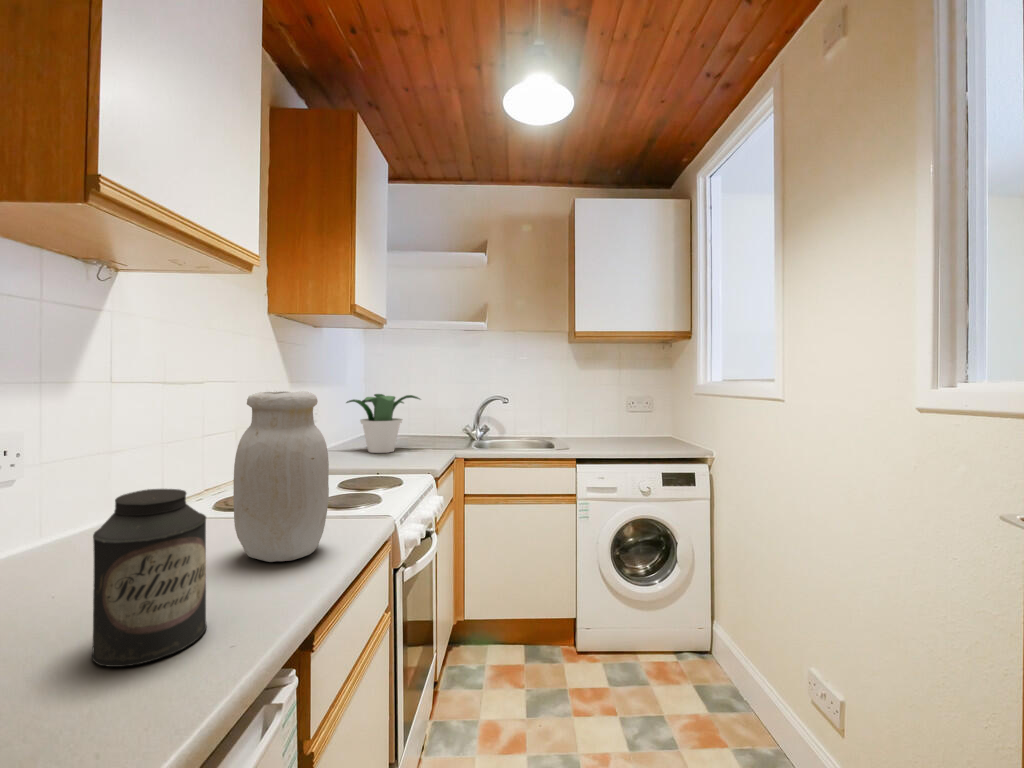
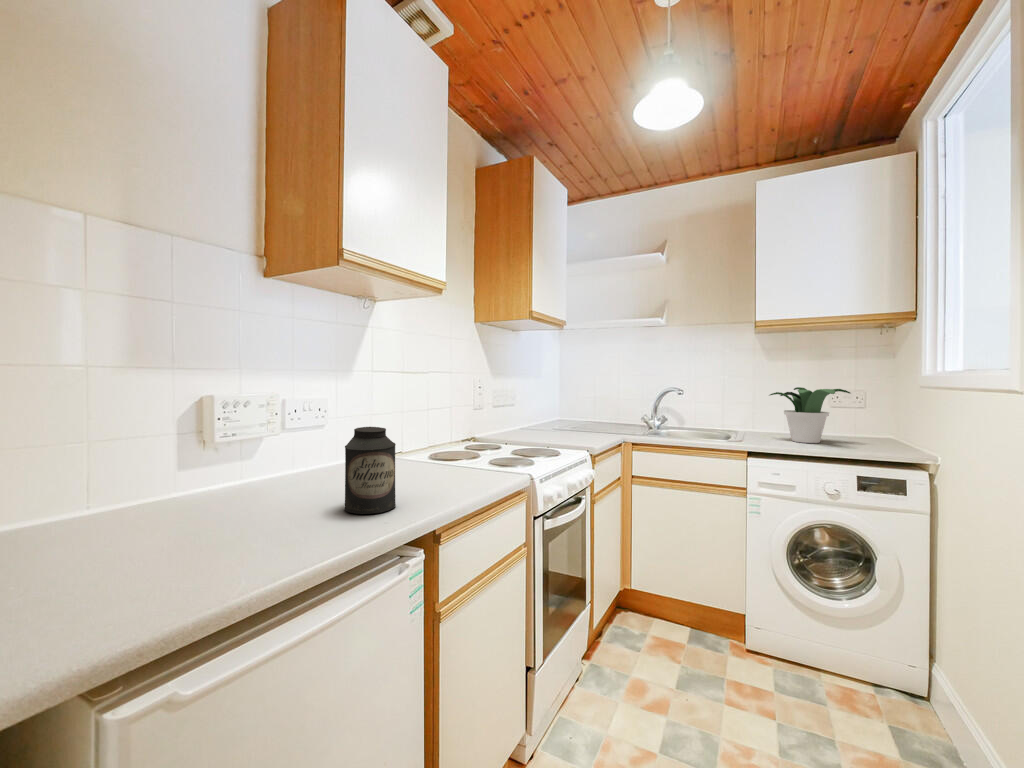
jar: present [233,391,329,562] -> none [423,376,479,486]
potted plant: present [346,394,420,453] -> present [770,387,850,443]

